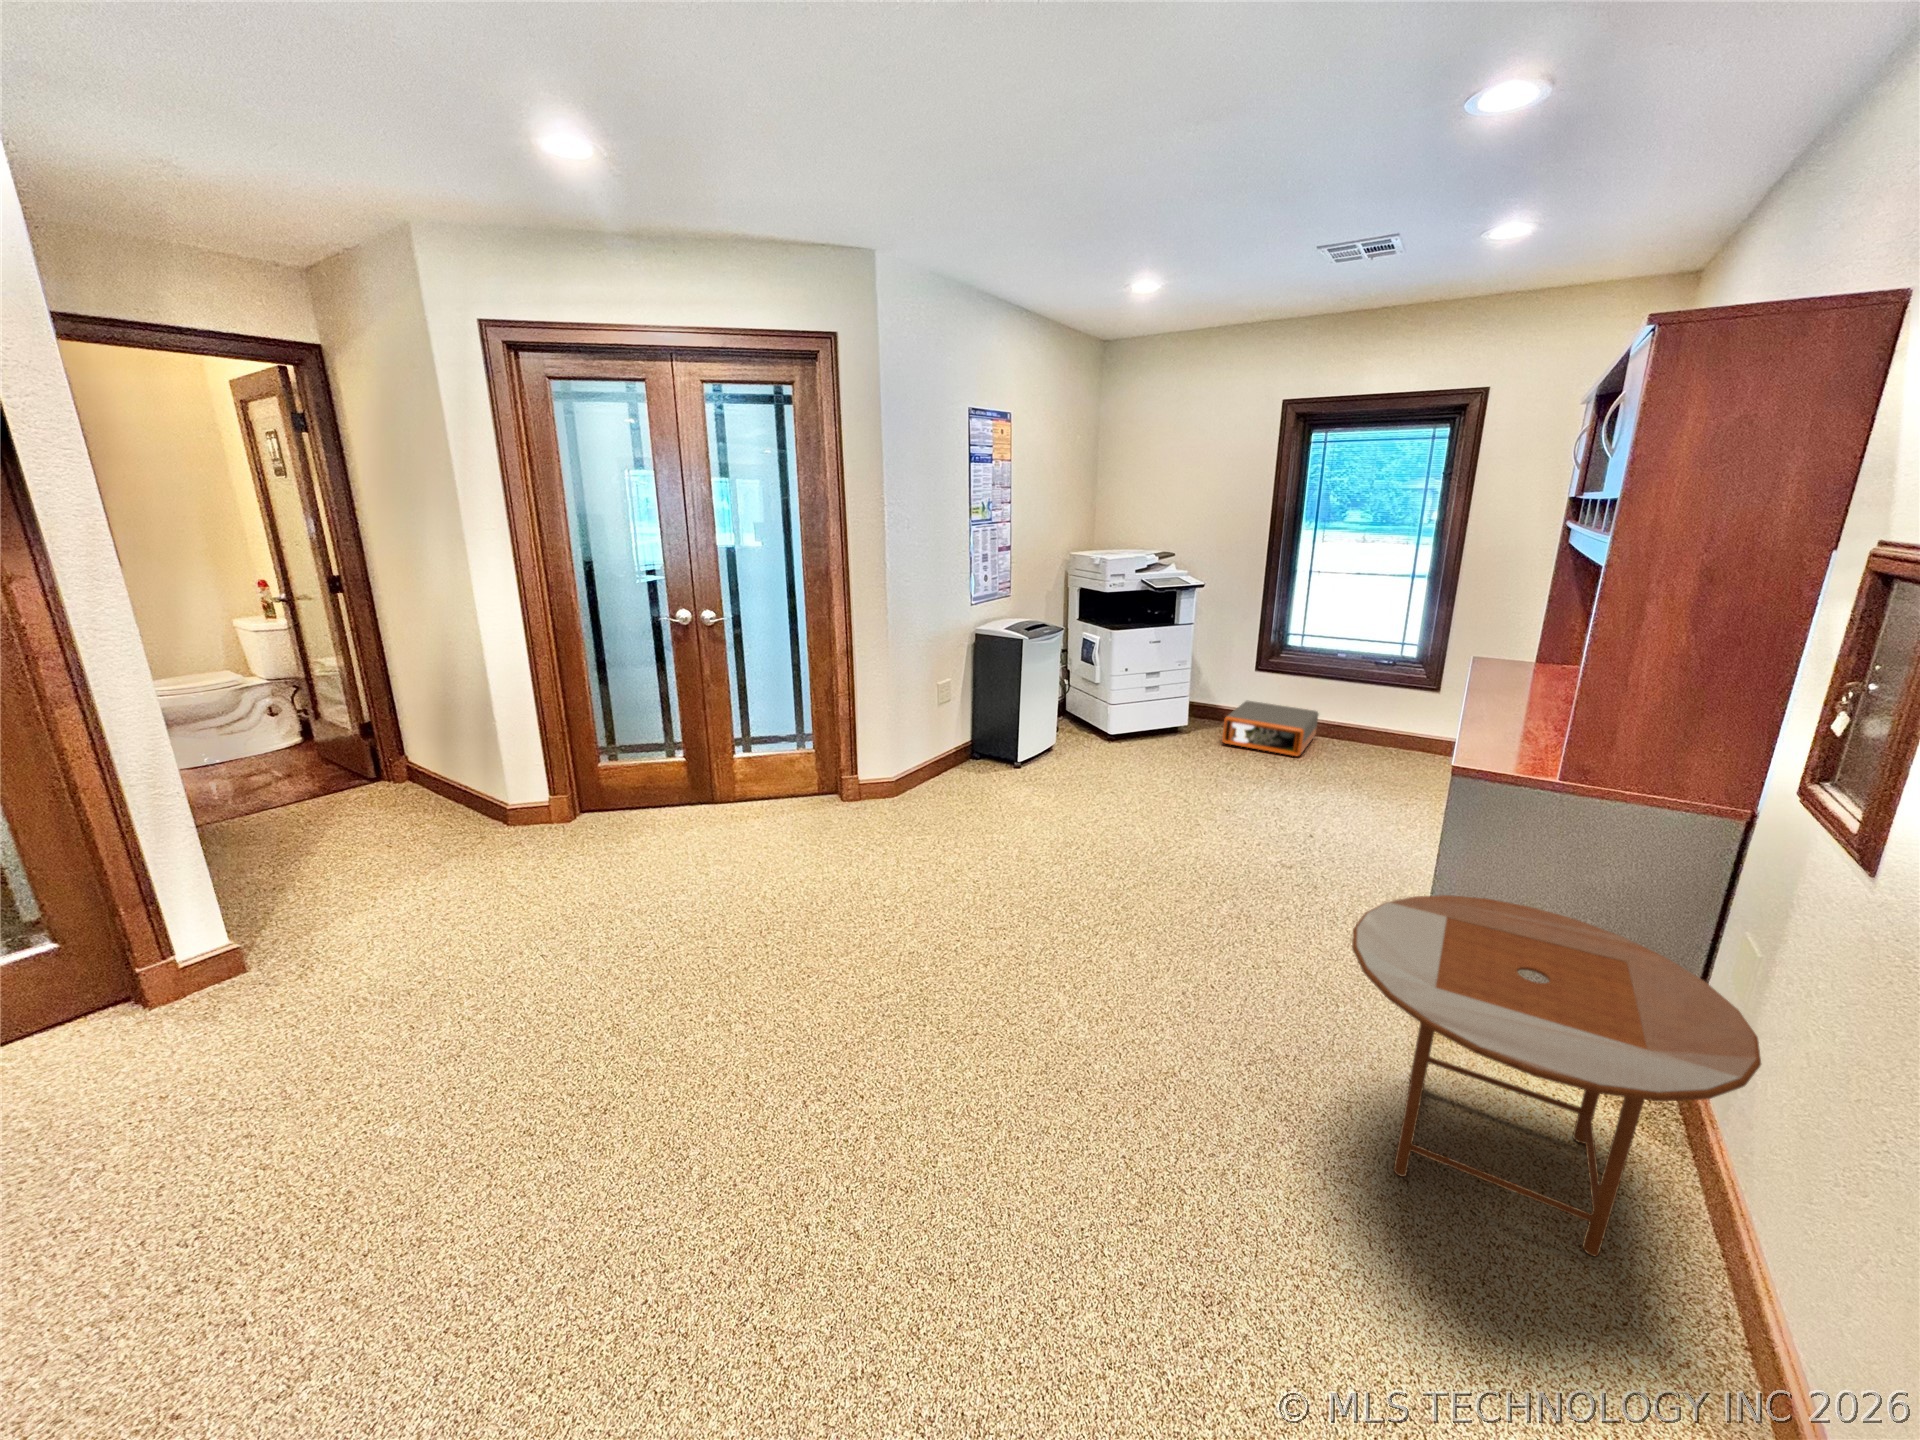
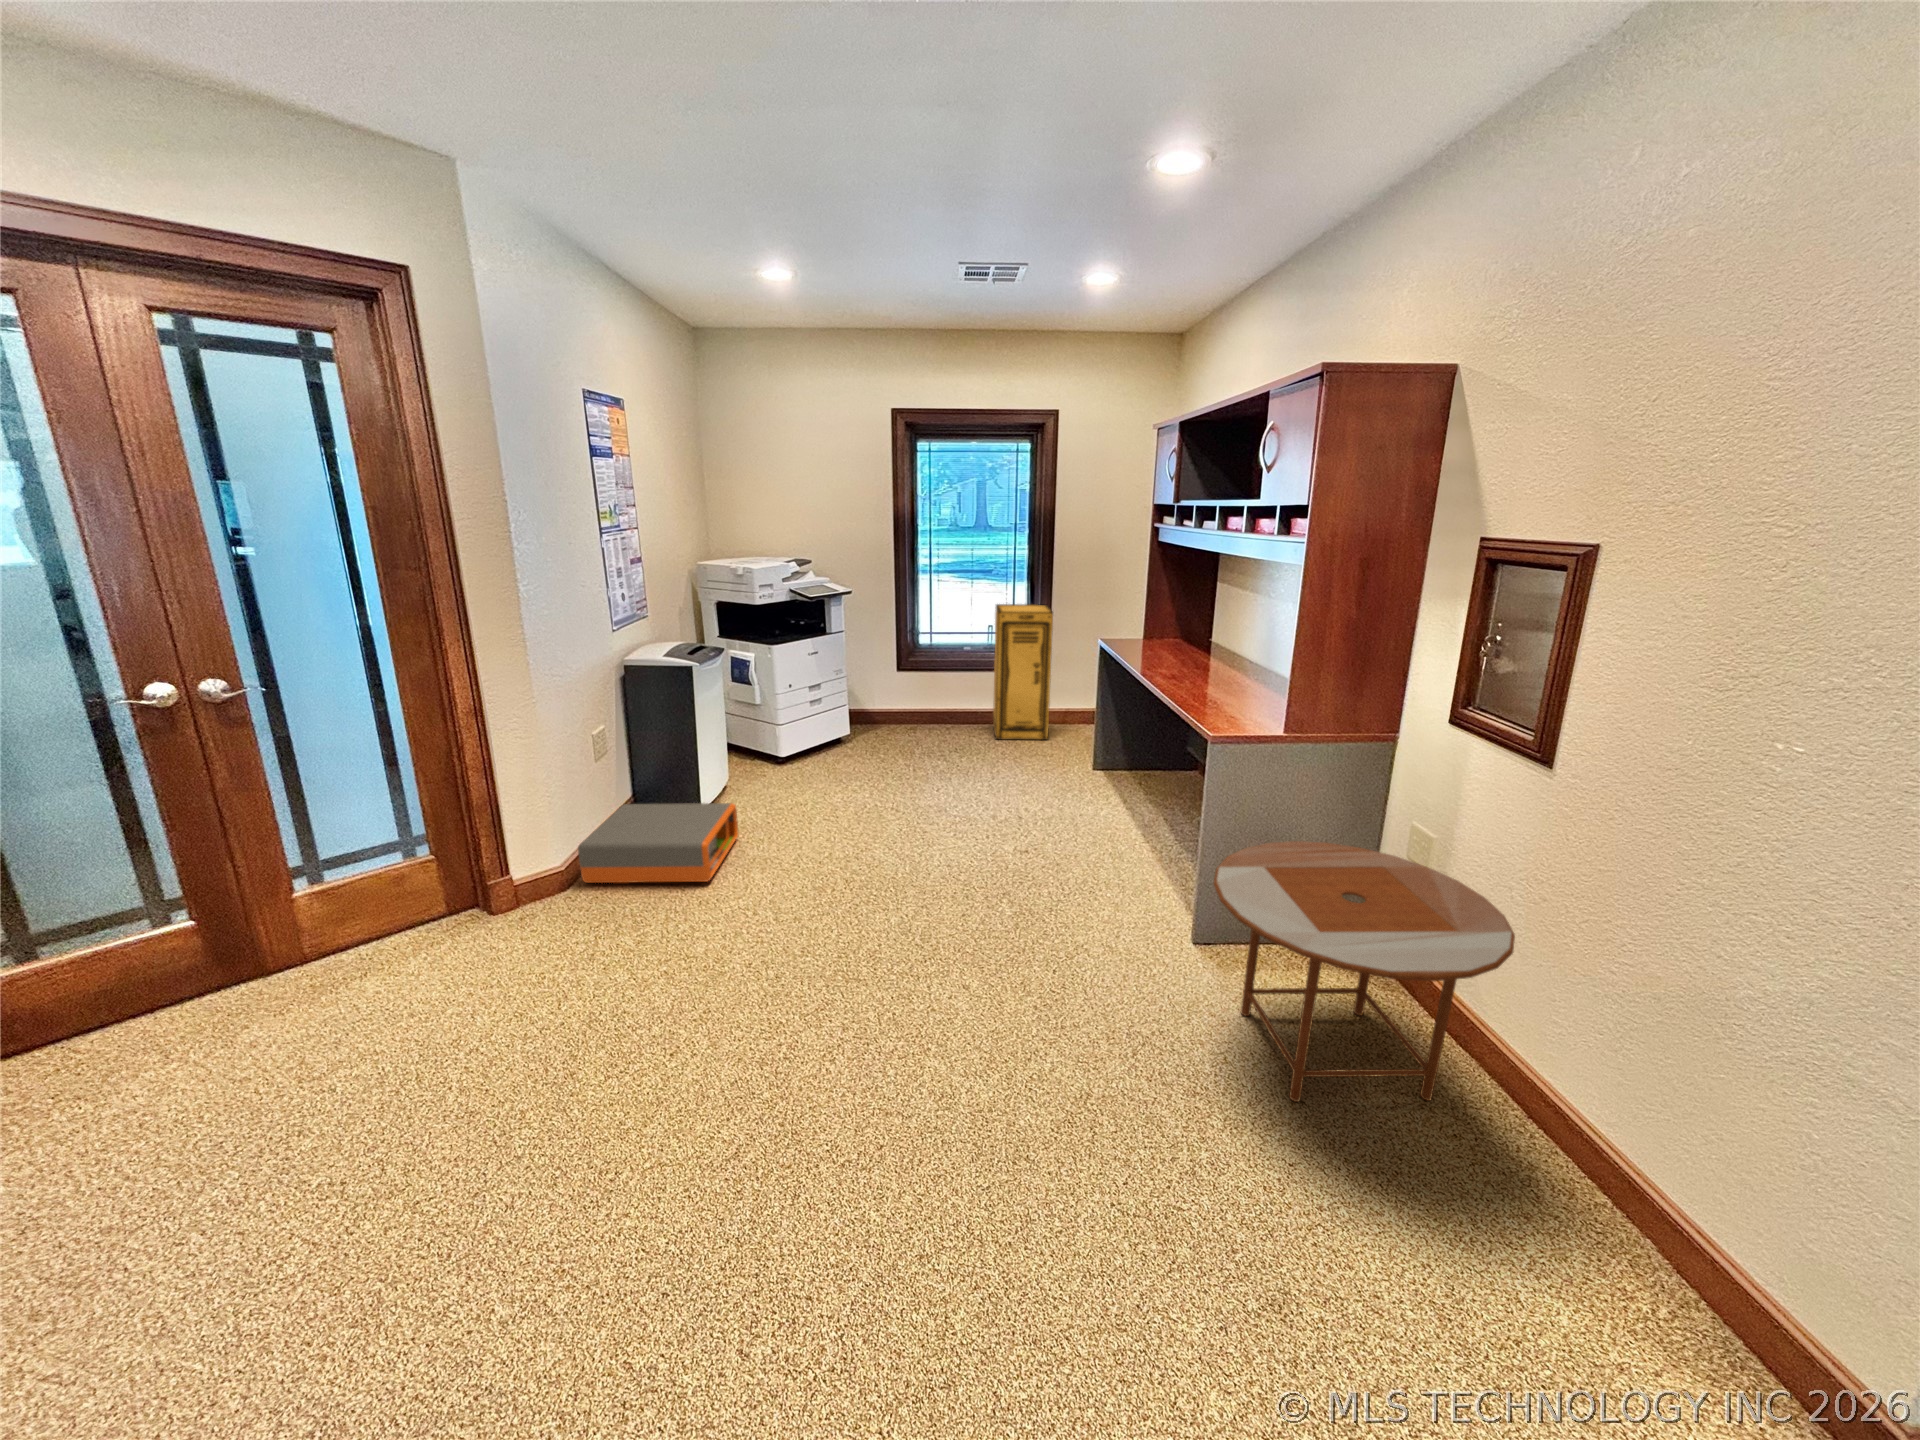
storage cabinet: none [1348,610,1444,769] -> present [993,604,1053,740]
storage box: present [1222,701,1319,756] -> present [578,803,738,883]

